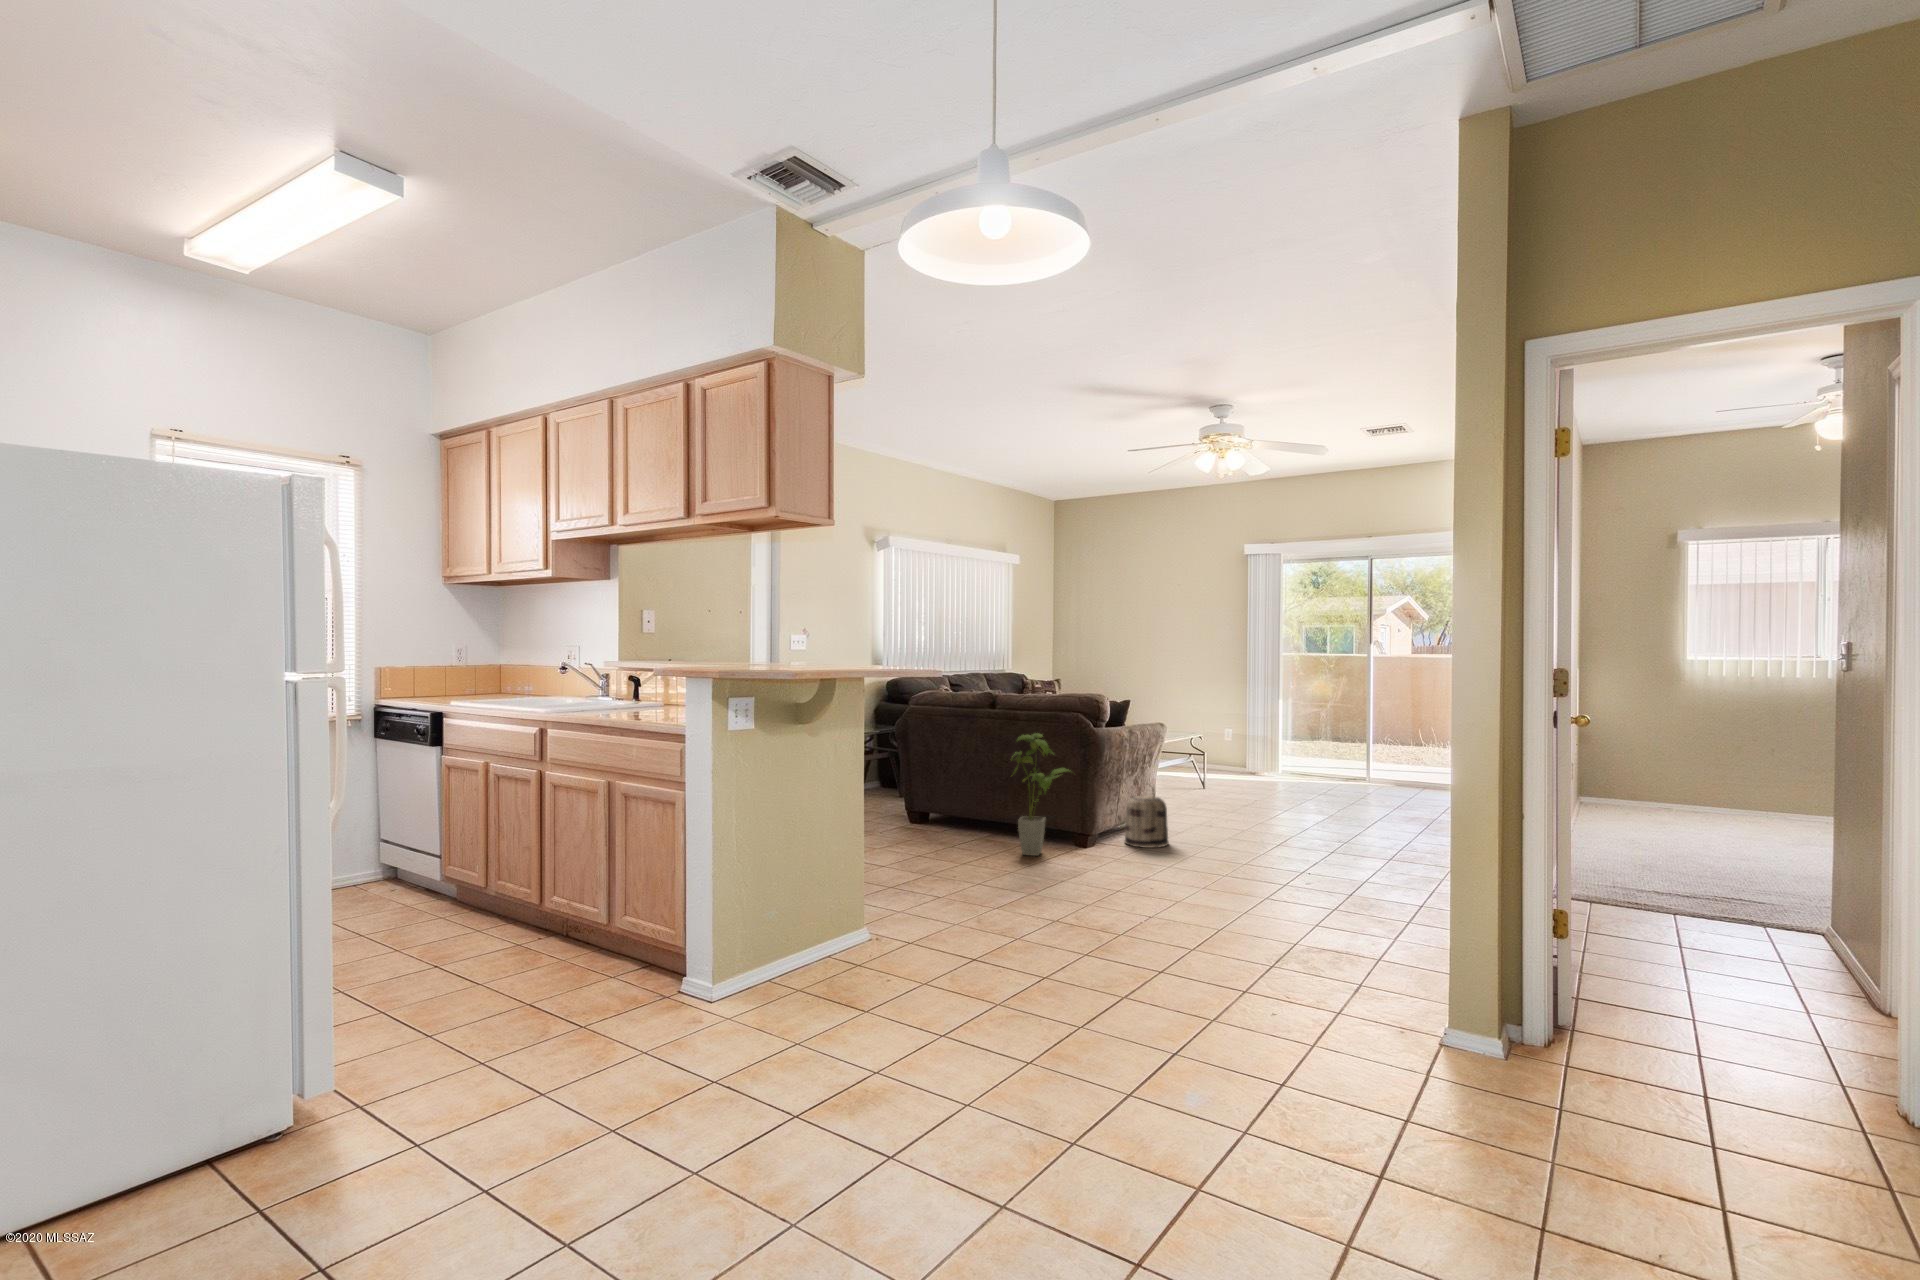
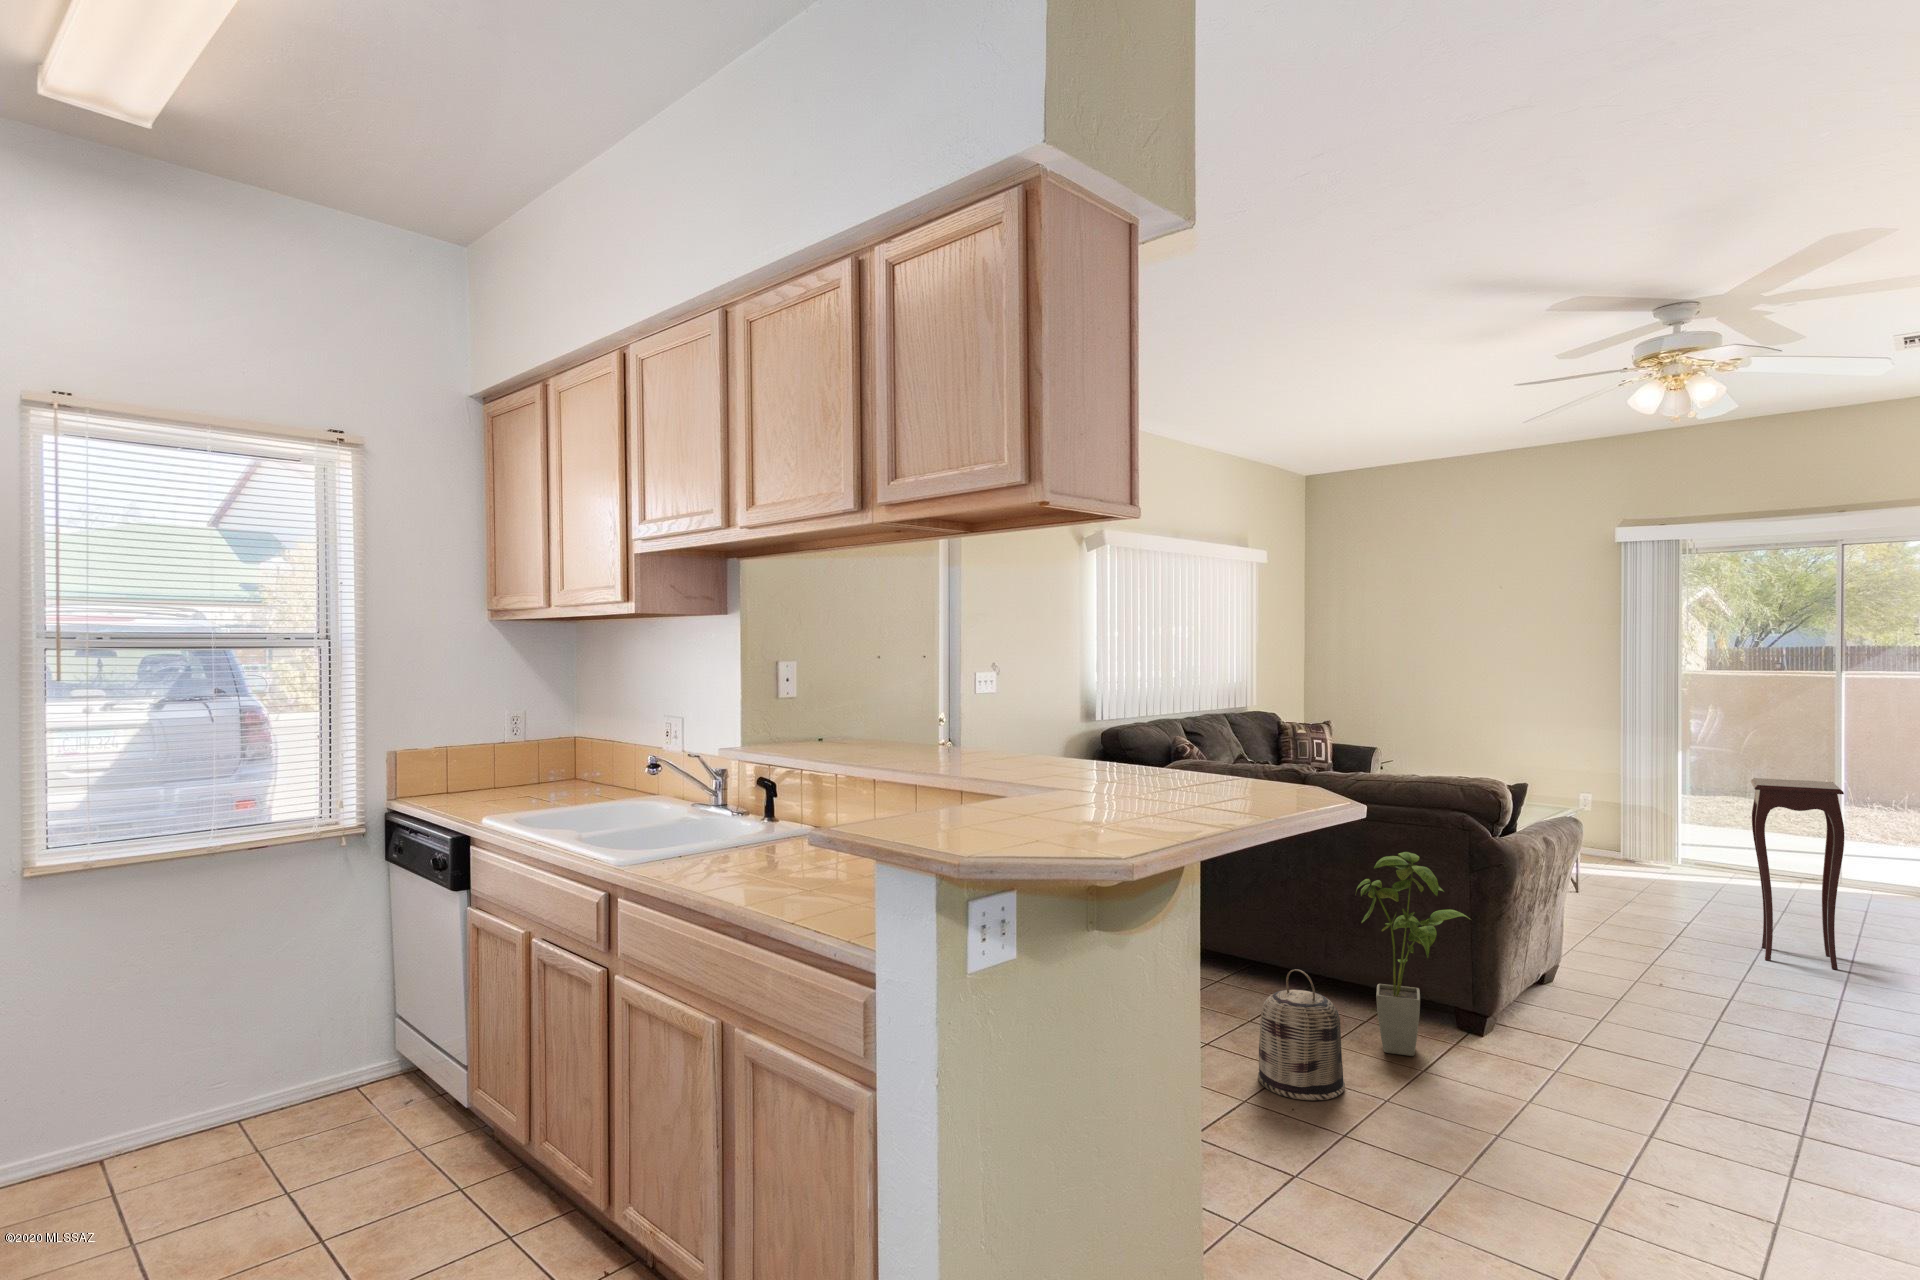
side table: none [1280,703,1330,818] -> present [1751,778,1845,969]
basket: present [1125,795,1169,848] -> present [1258,969,1345,1101]

